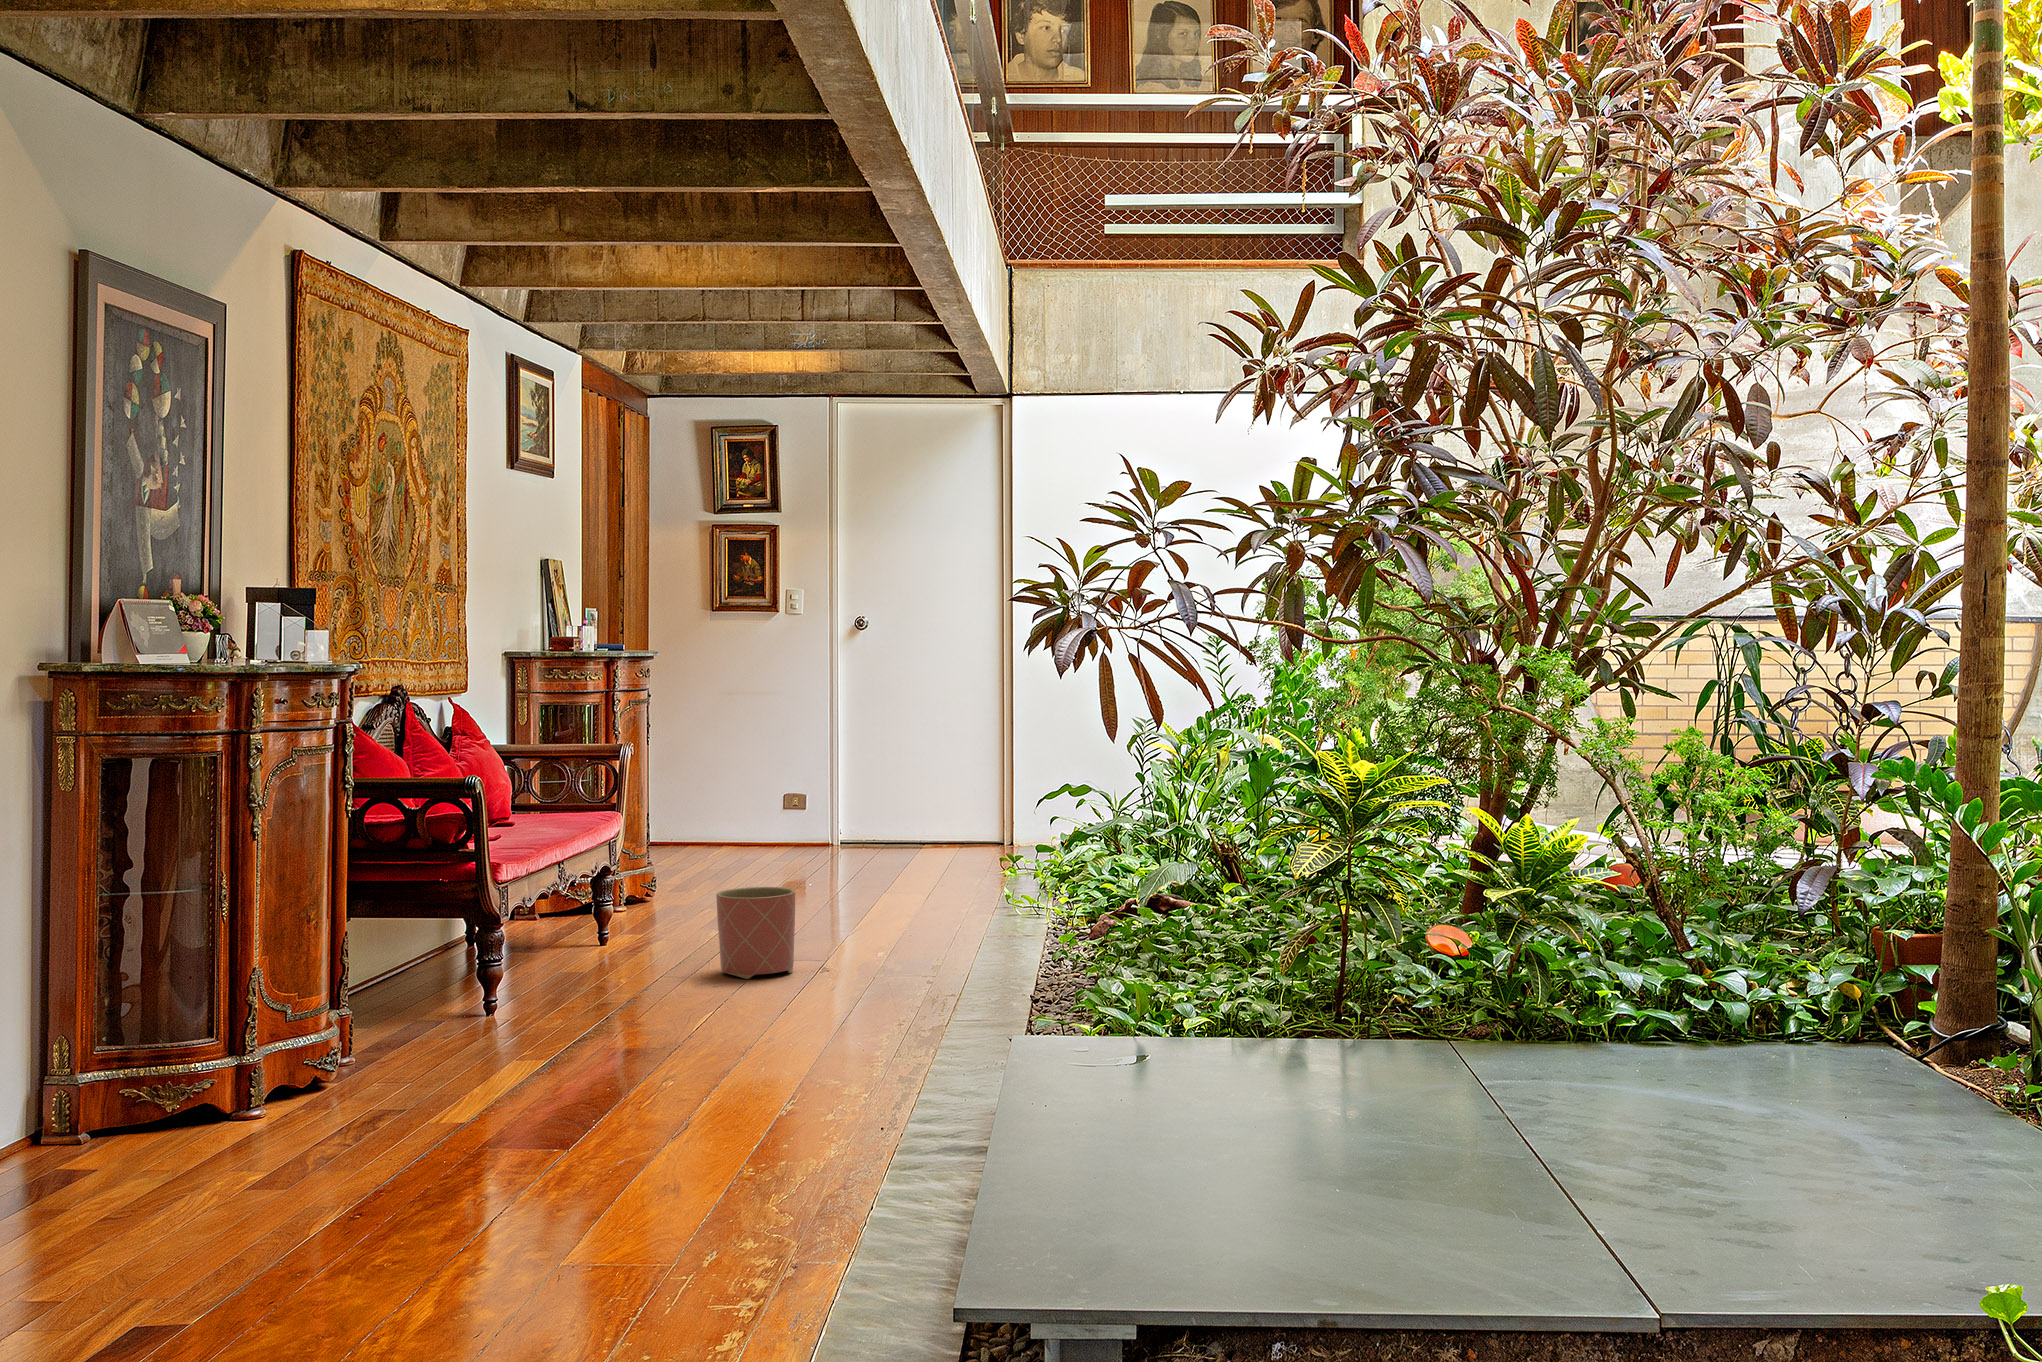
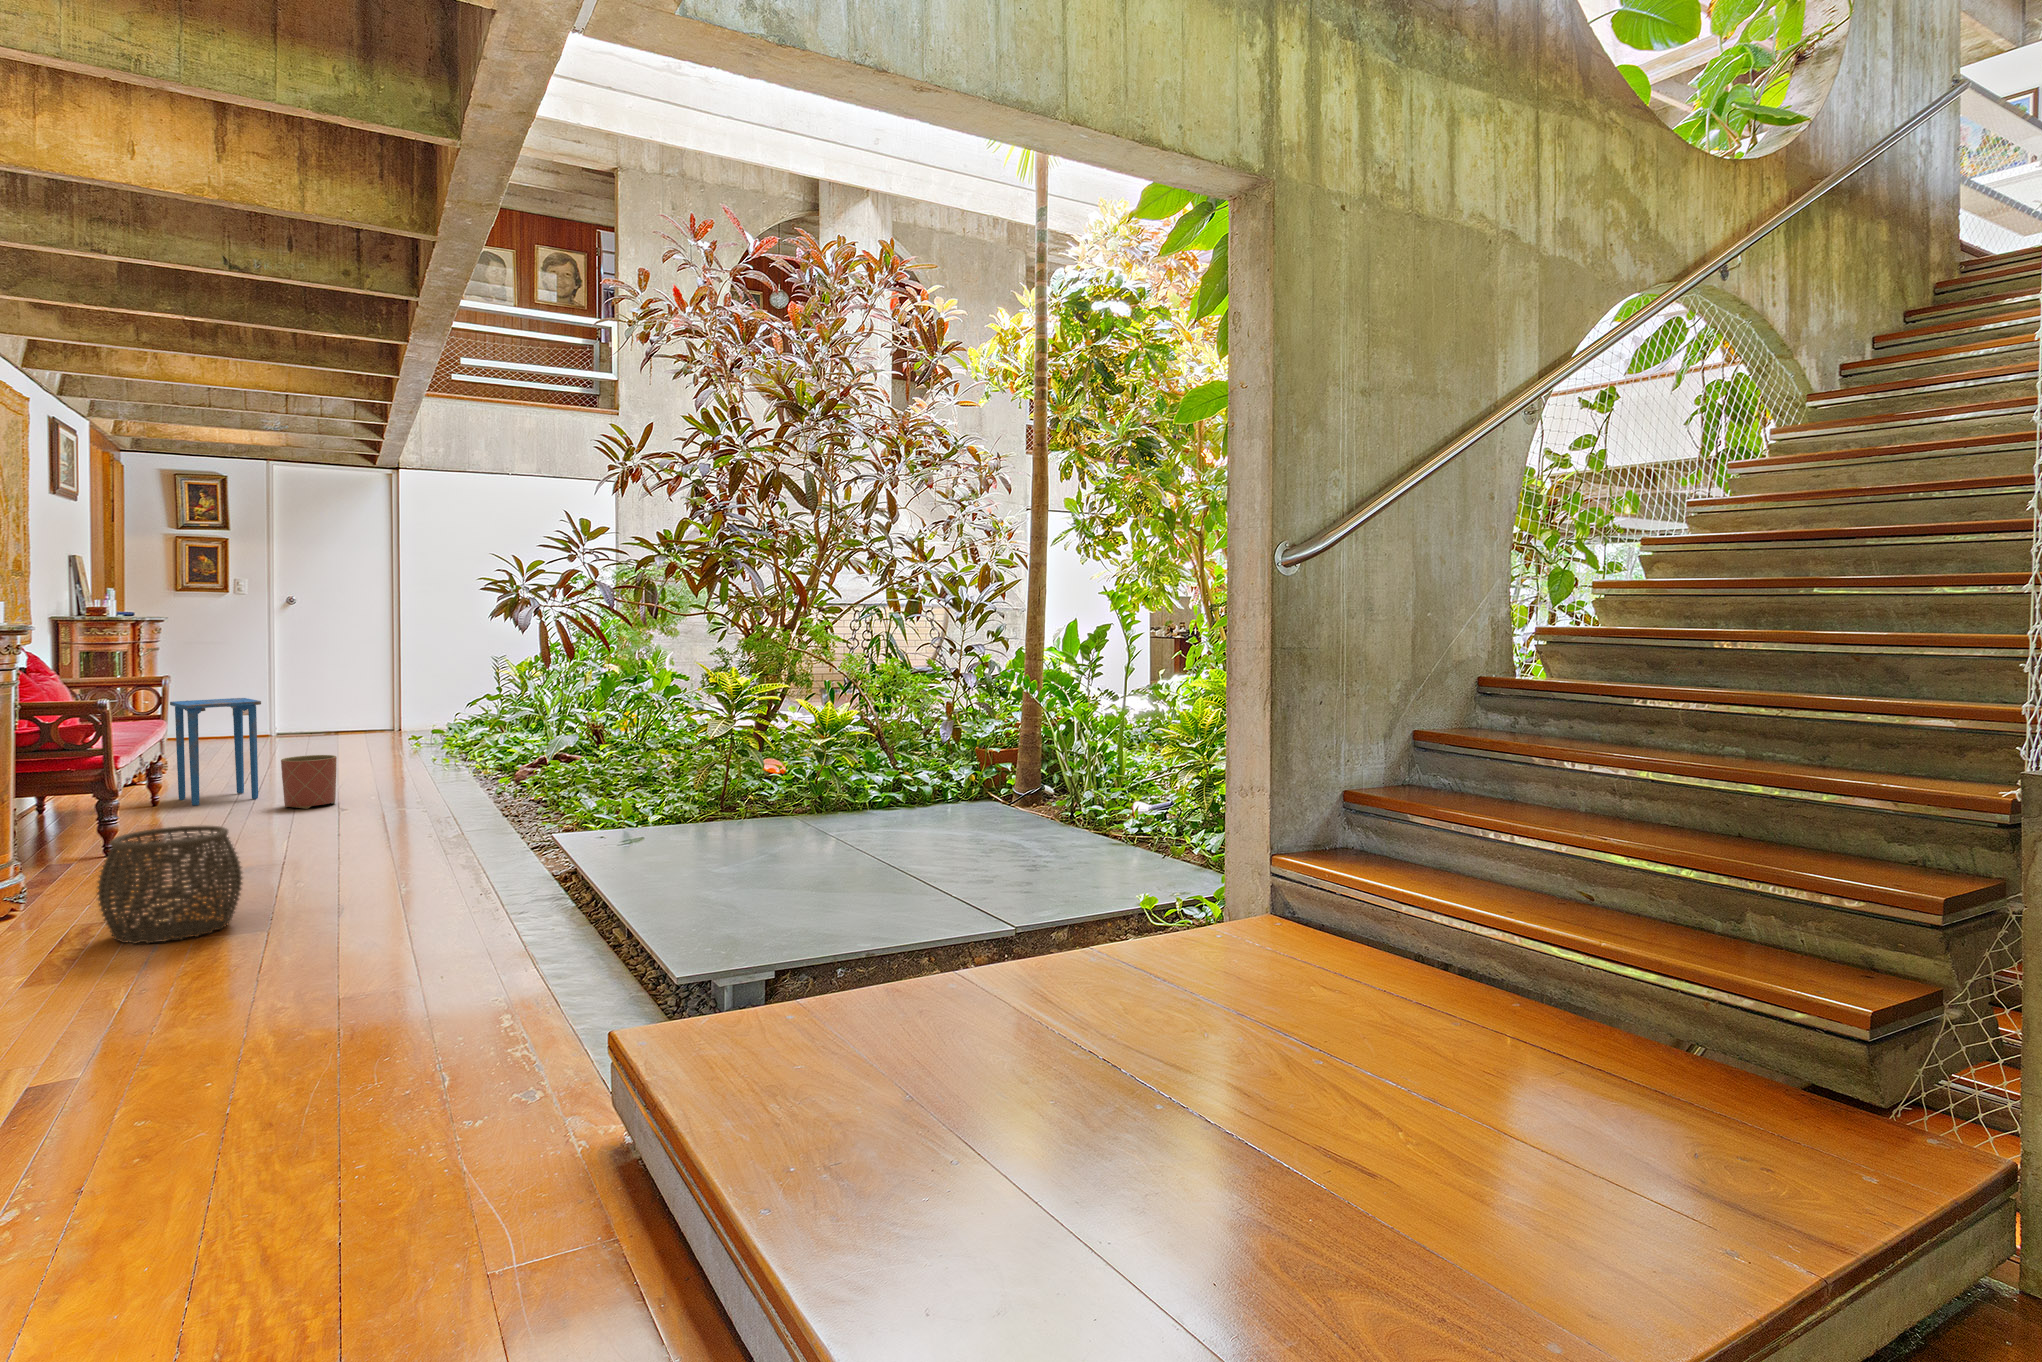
side table: none [600,784,709,956] -> present [170,698,261,805]
woven basket: none [244,1036,458,1247] -> present [97,826,243,944]

